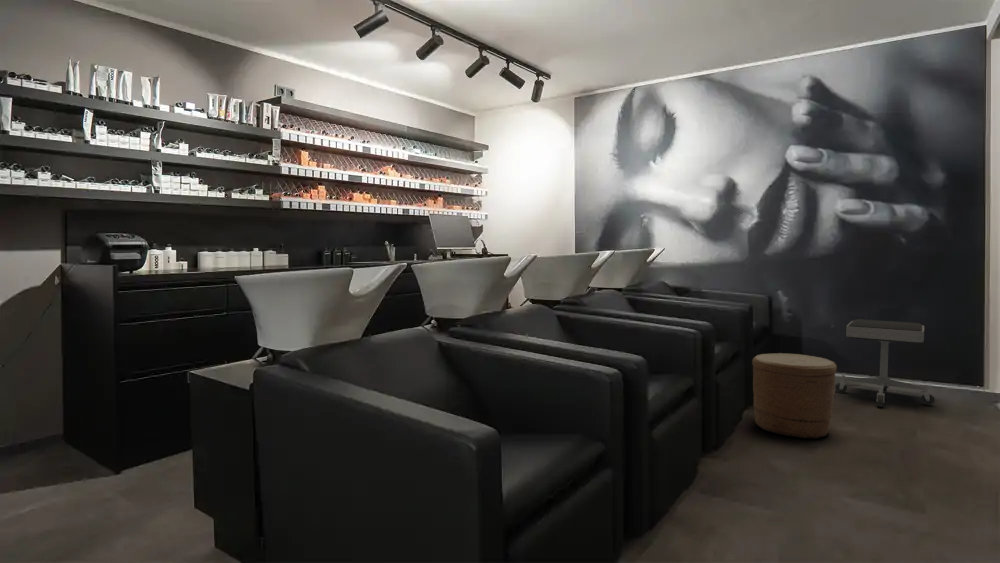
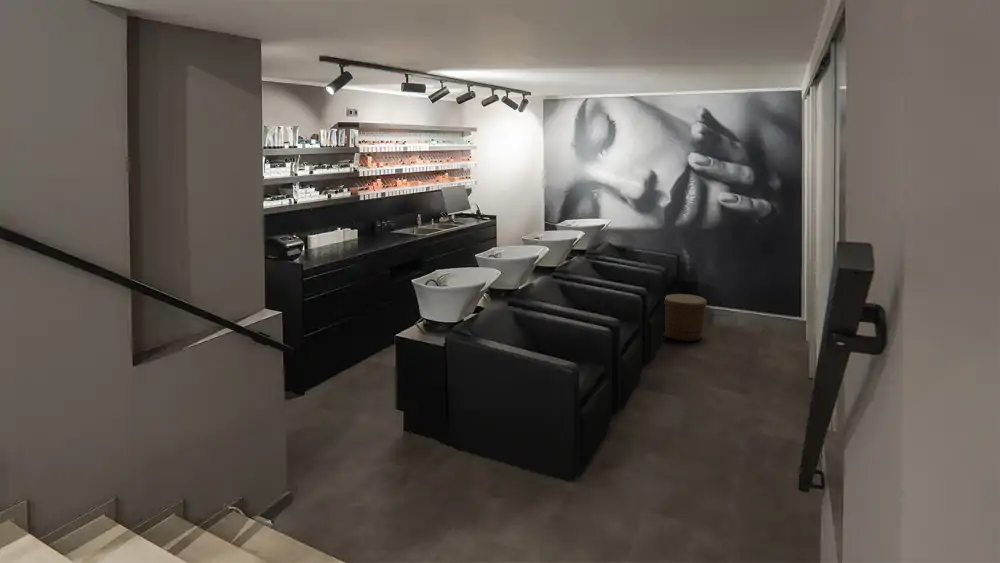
stool: present [835,319,935,407] -> none [709,268,761,321]

